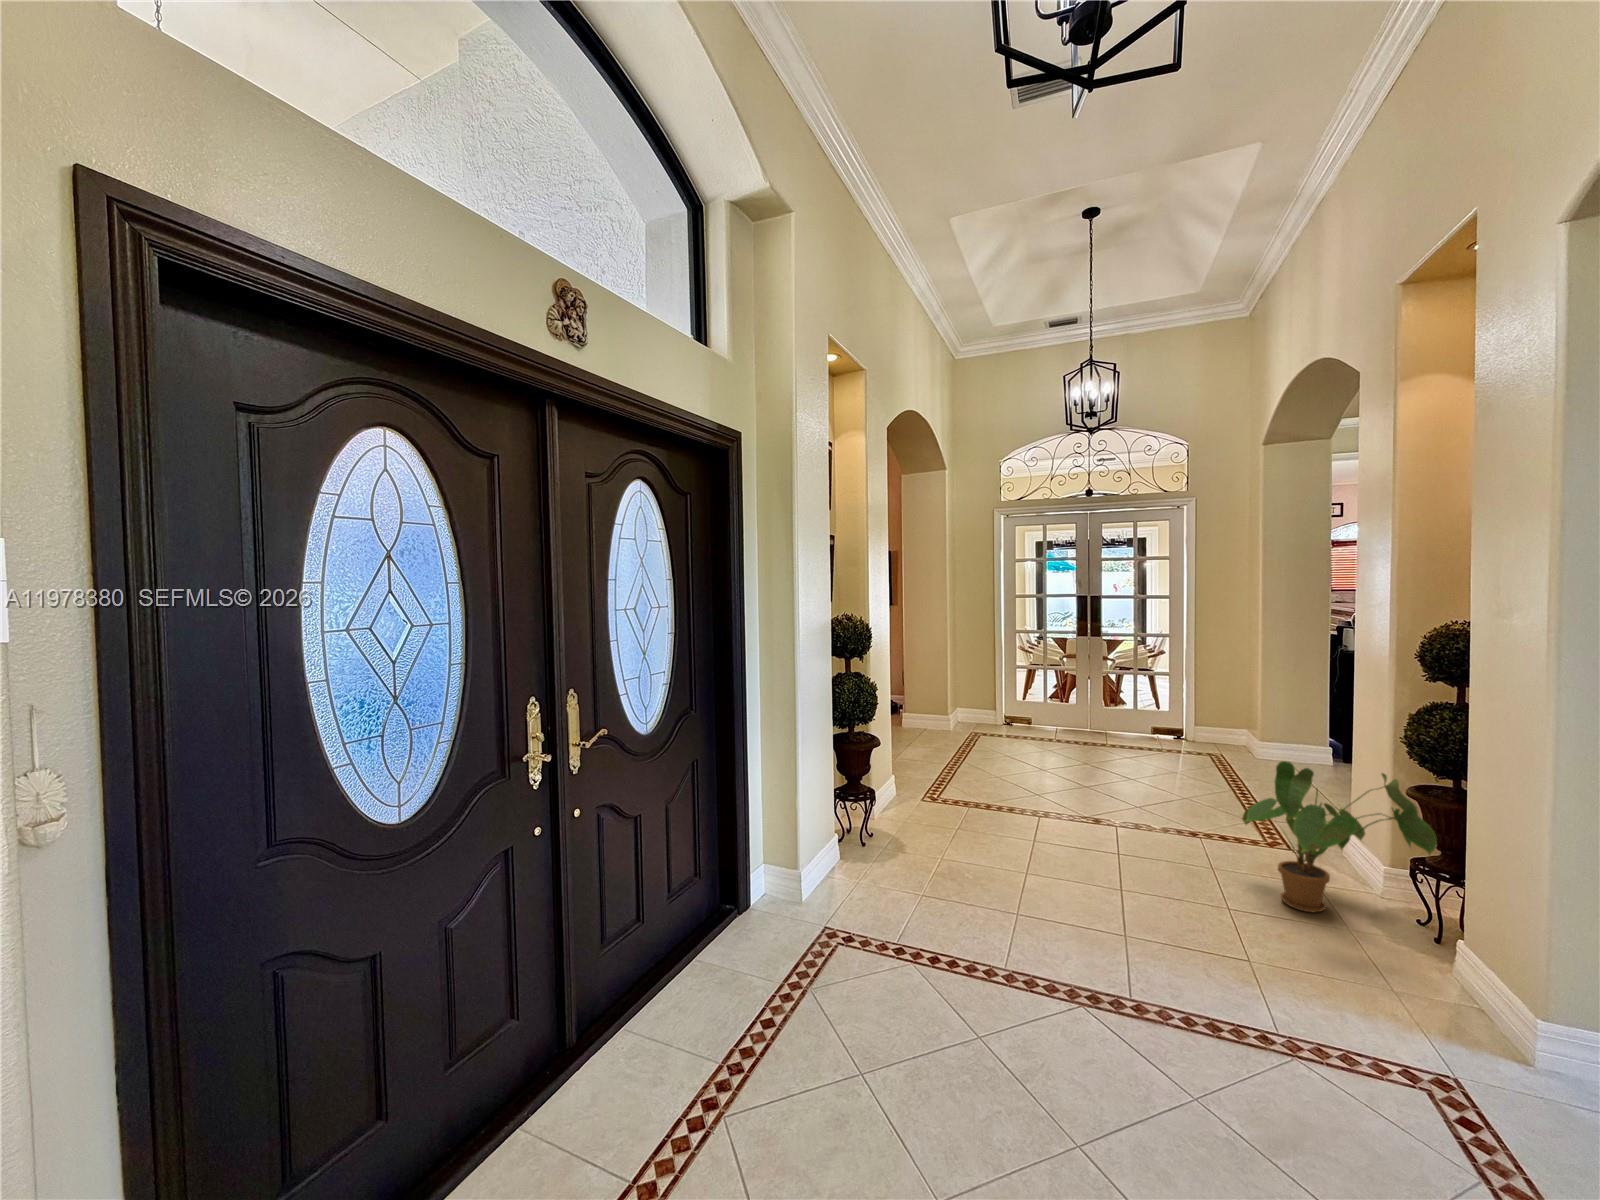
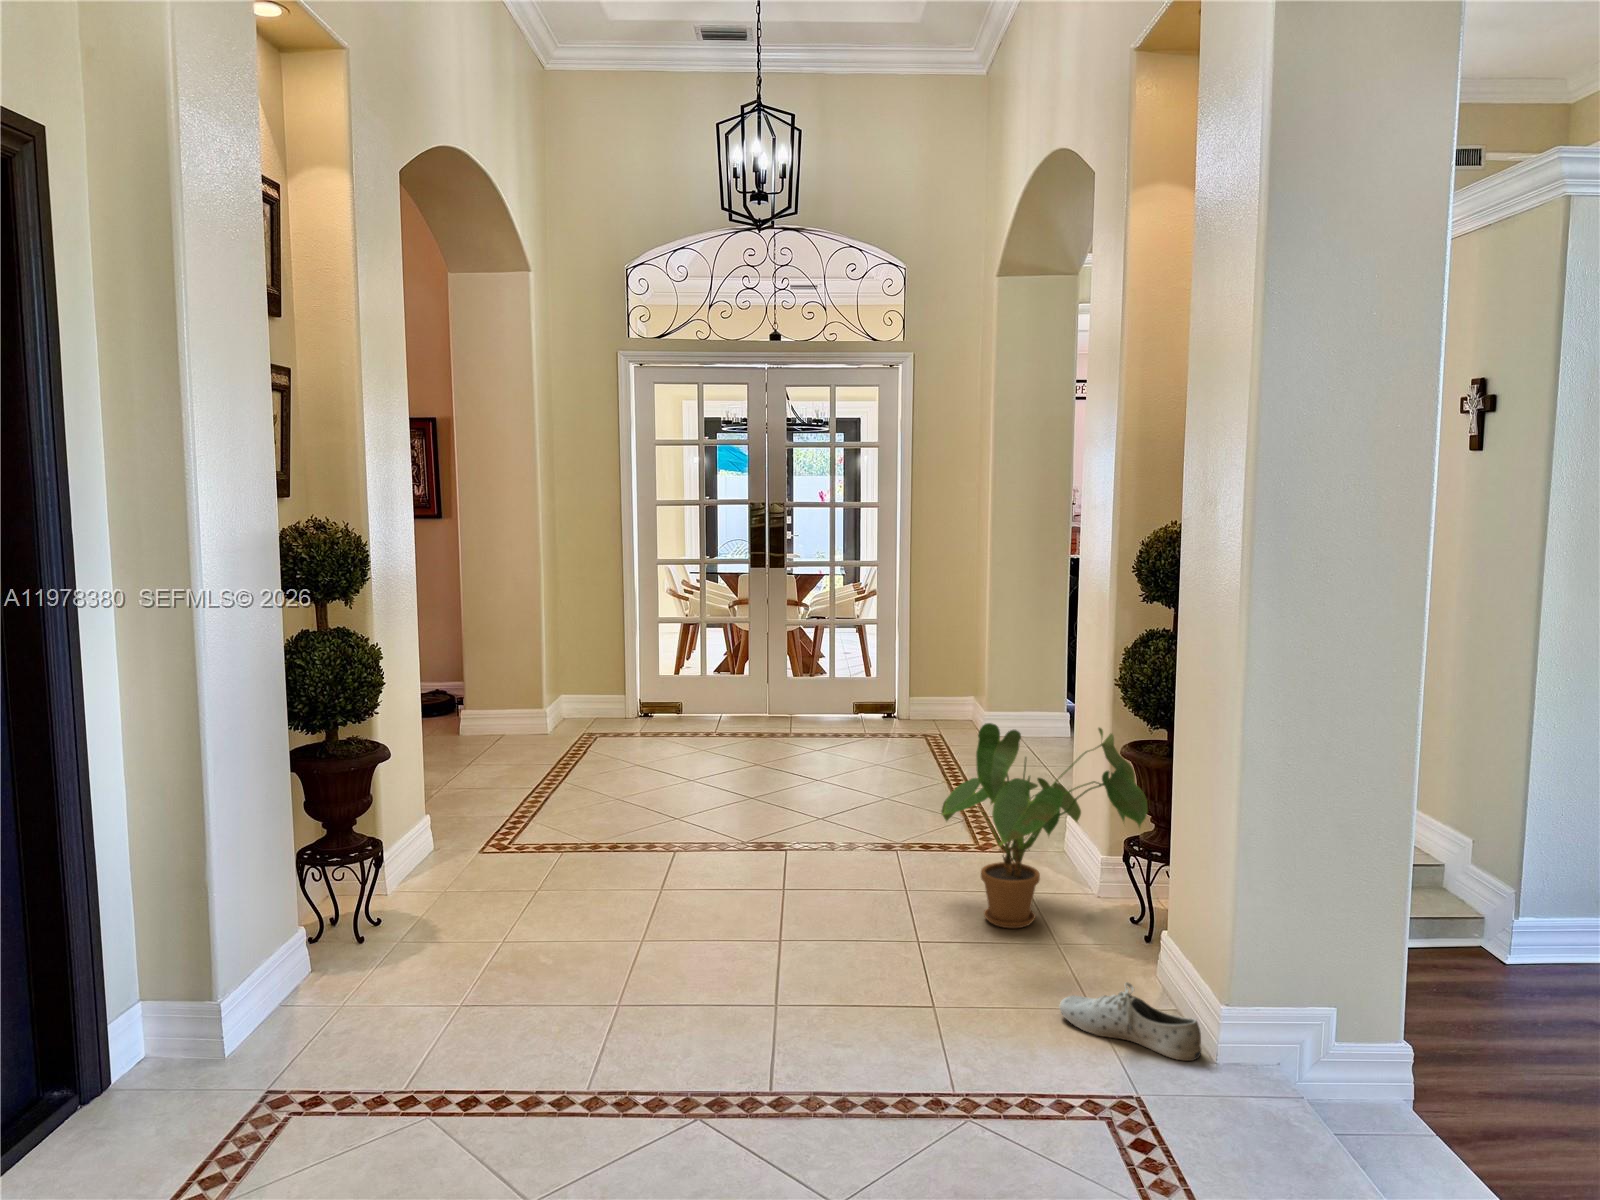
shoe: none [1363,978,1512,1057] -> present [1059,982,1201,1061]

